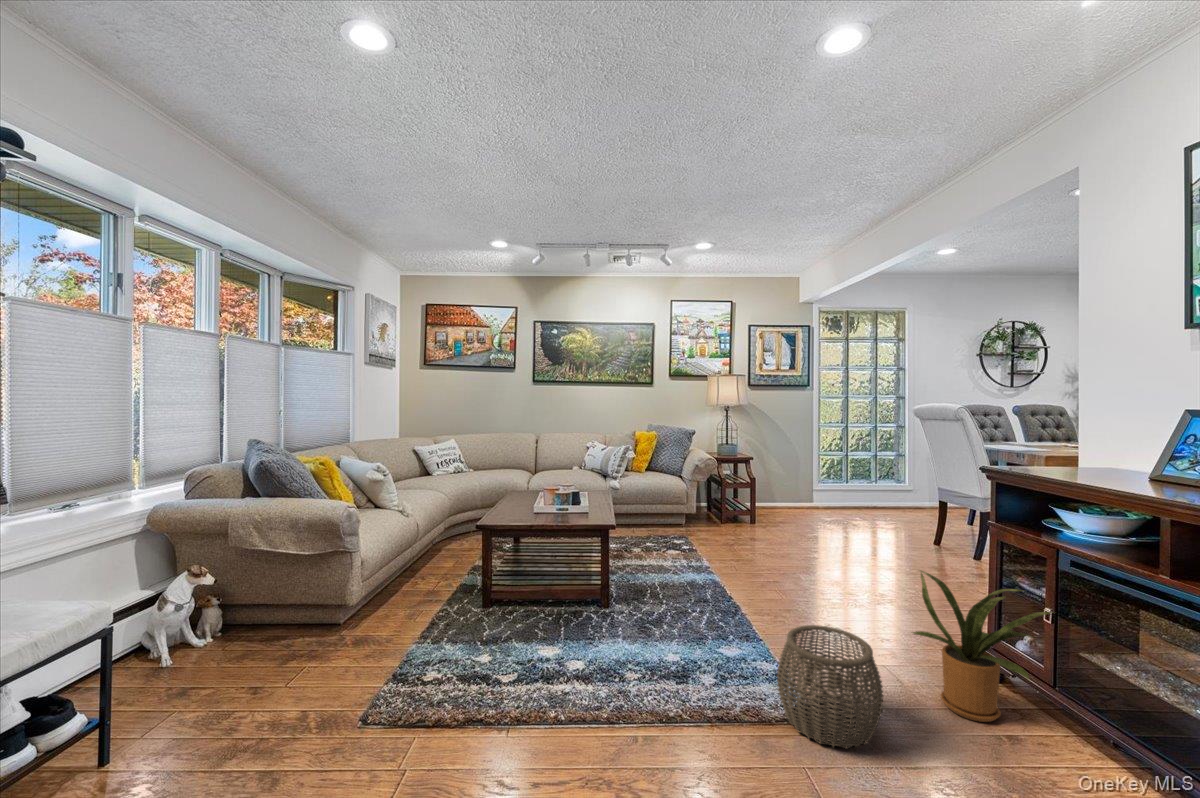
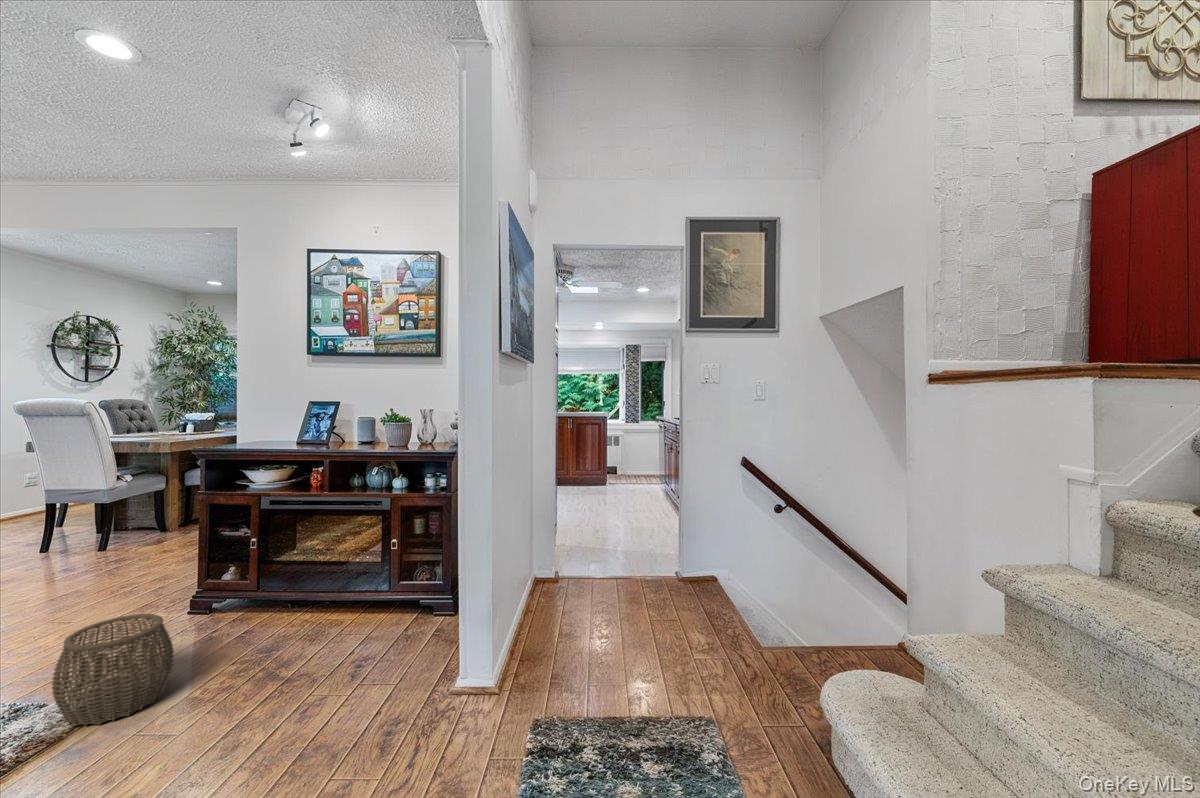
house plant: present [913,571,1052,722] -> none [146,528,260,642]

